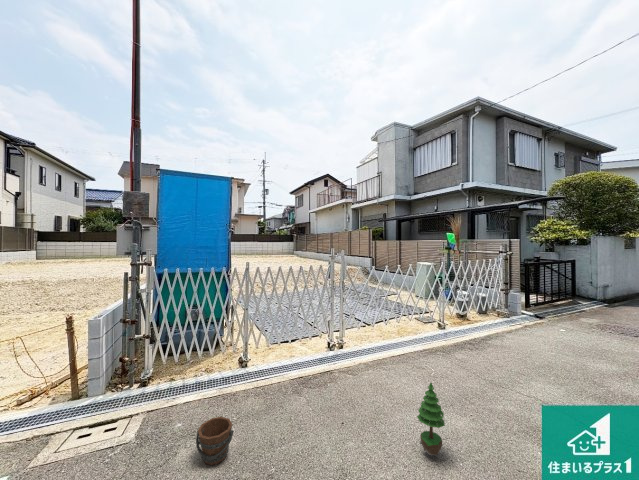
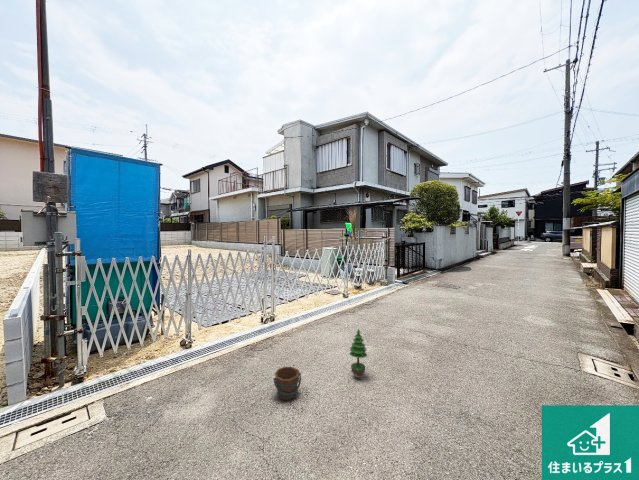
bucket: present [196,417,234,465] -> present [273,367,301,400]

